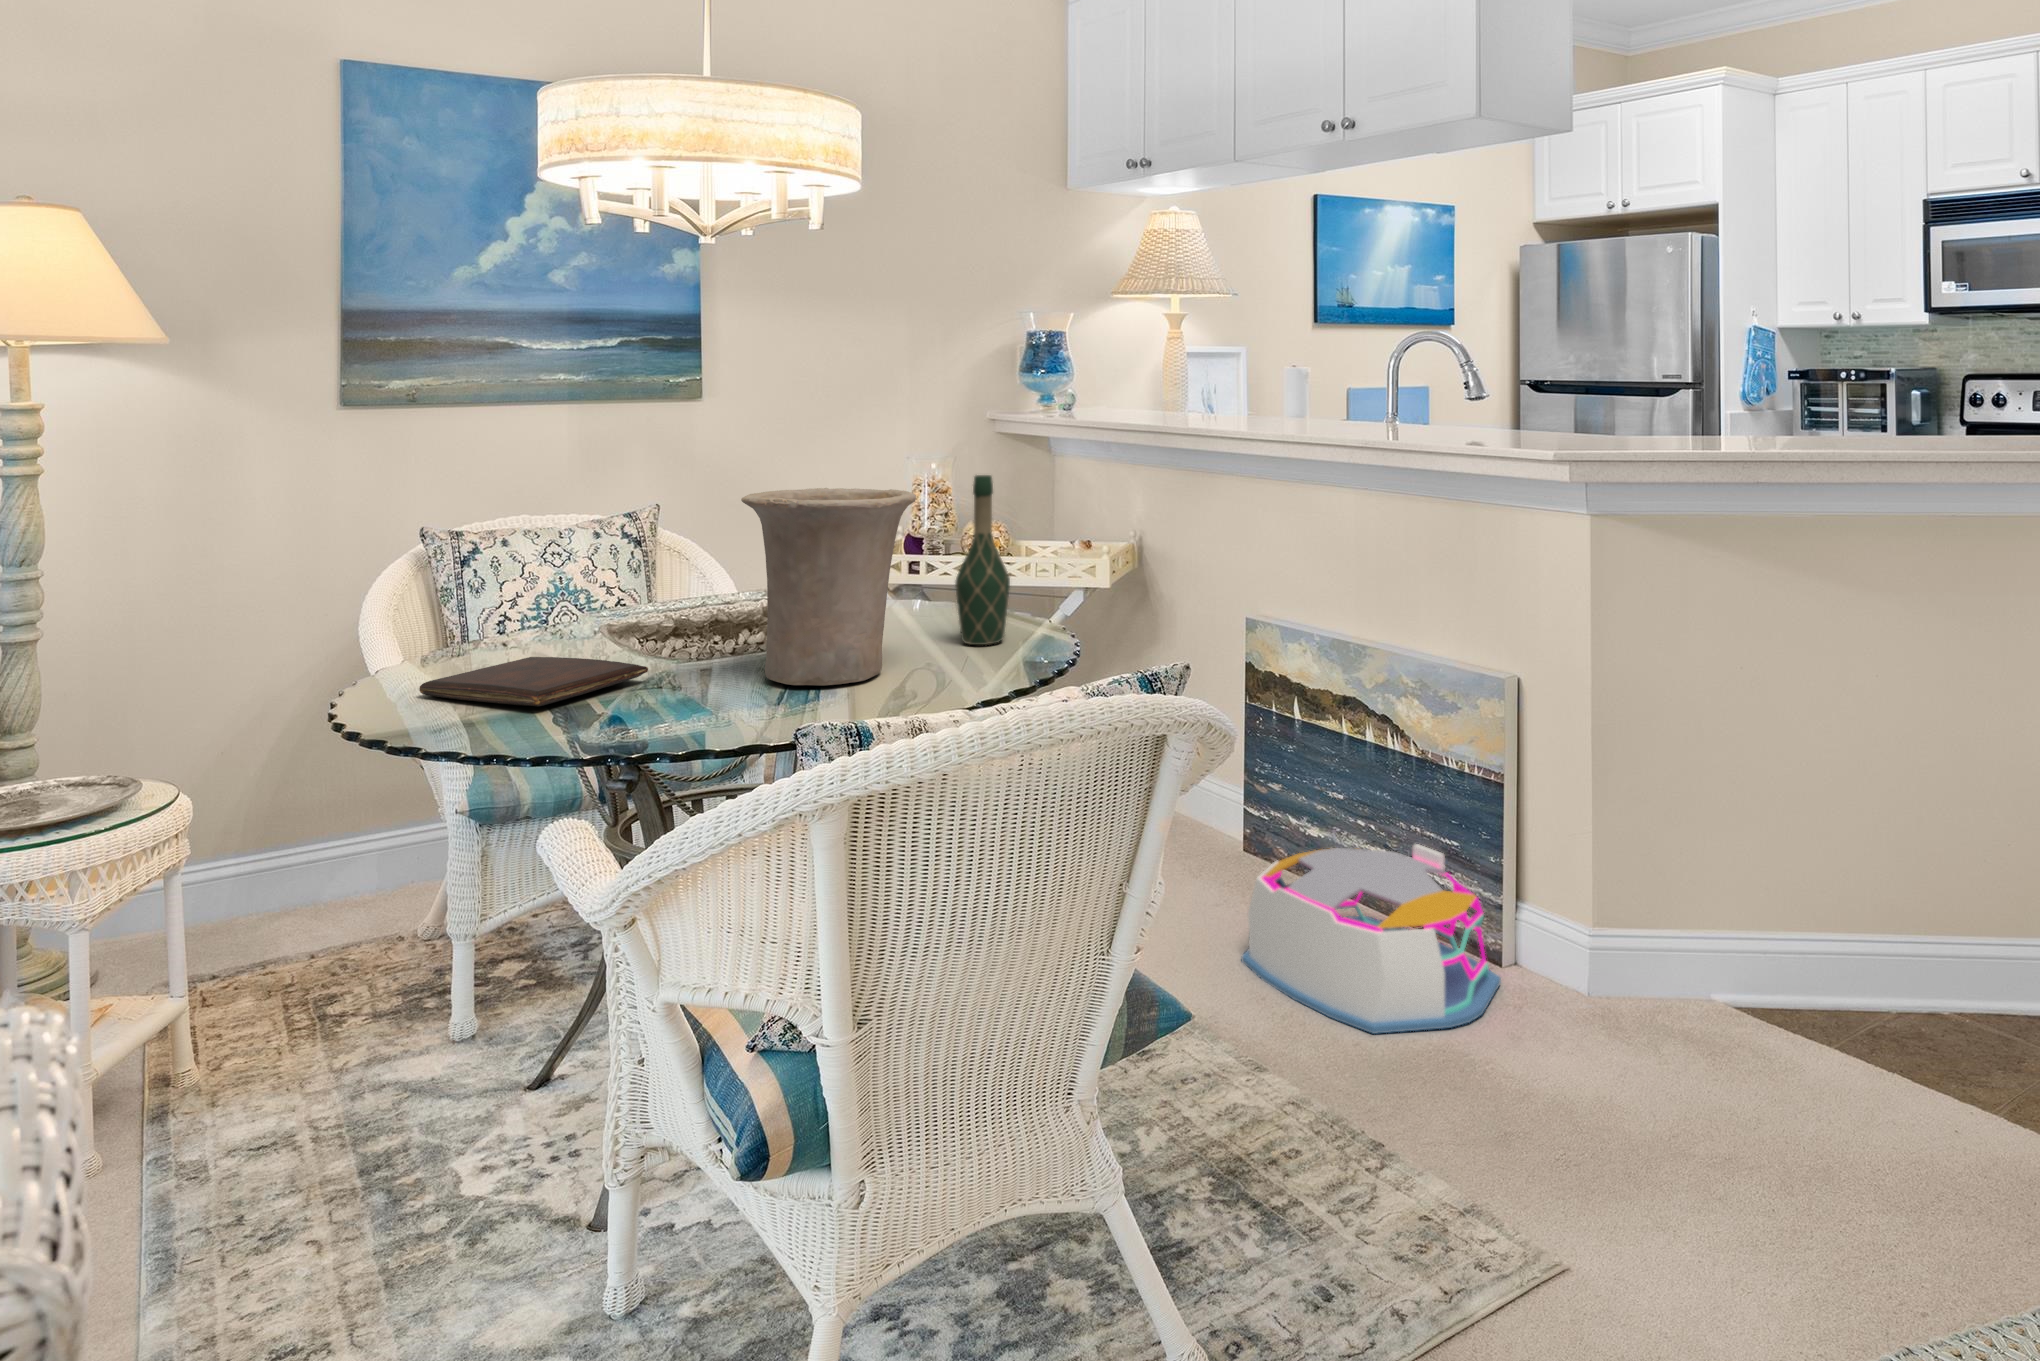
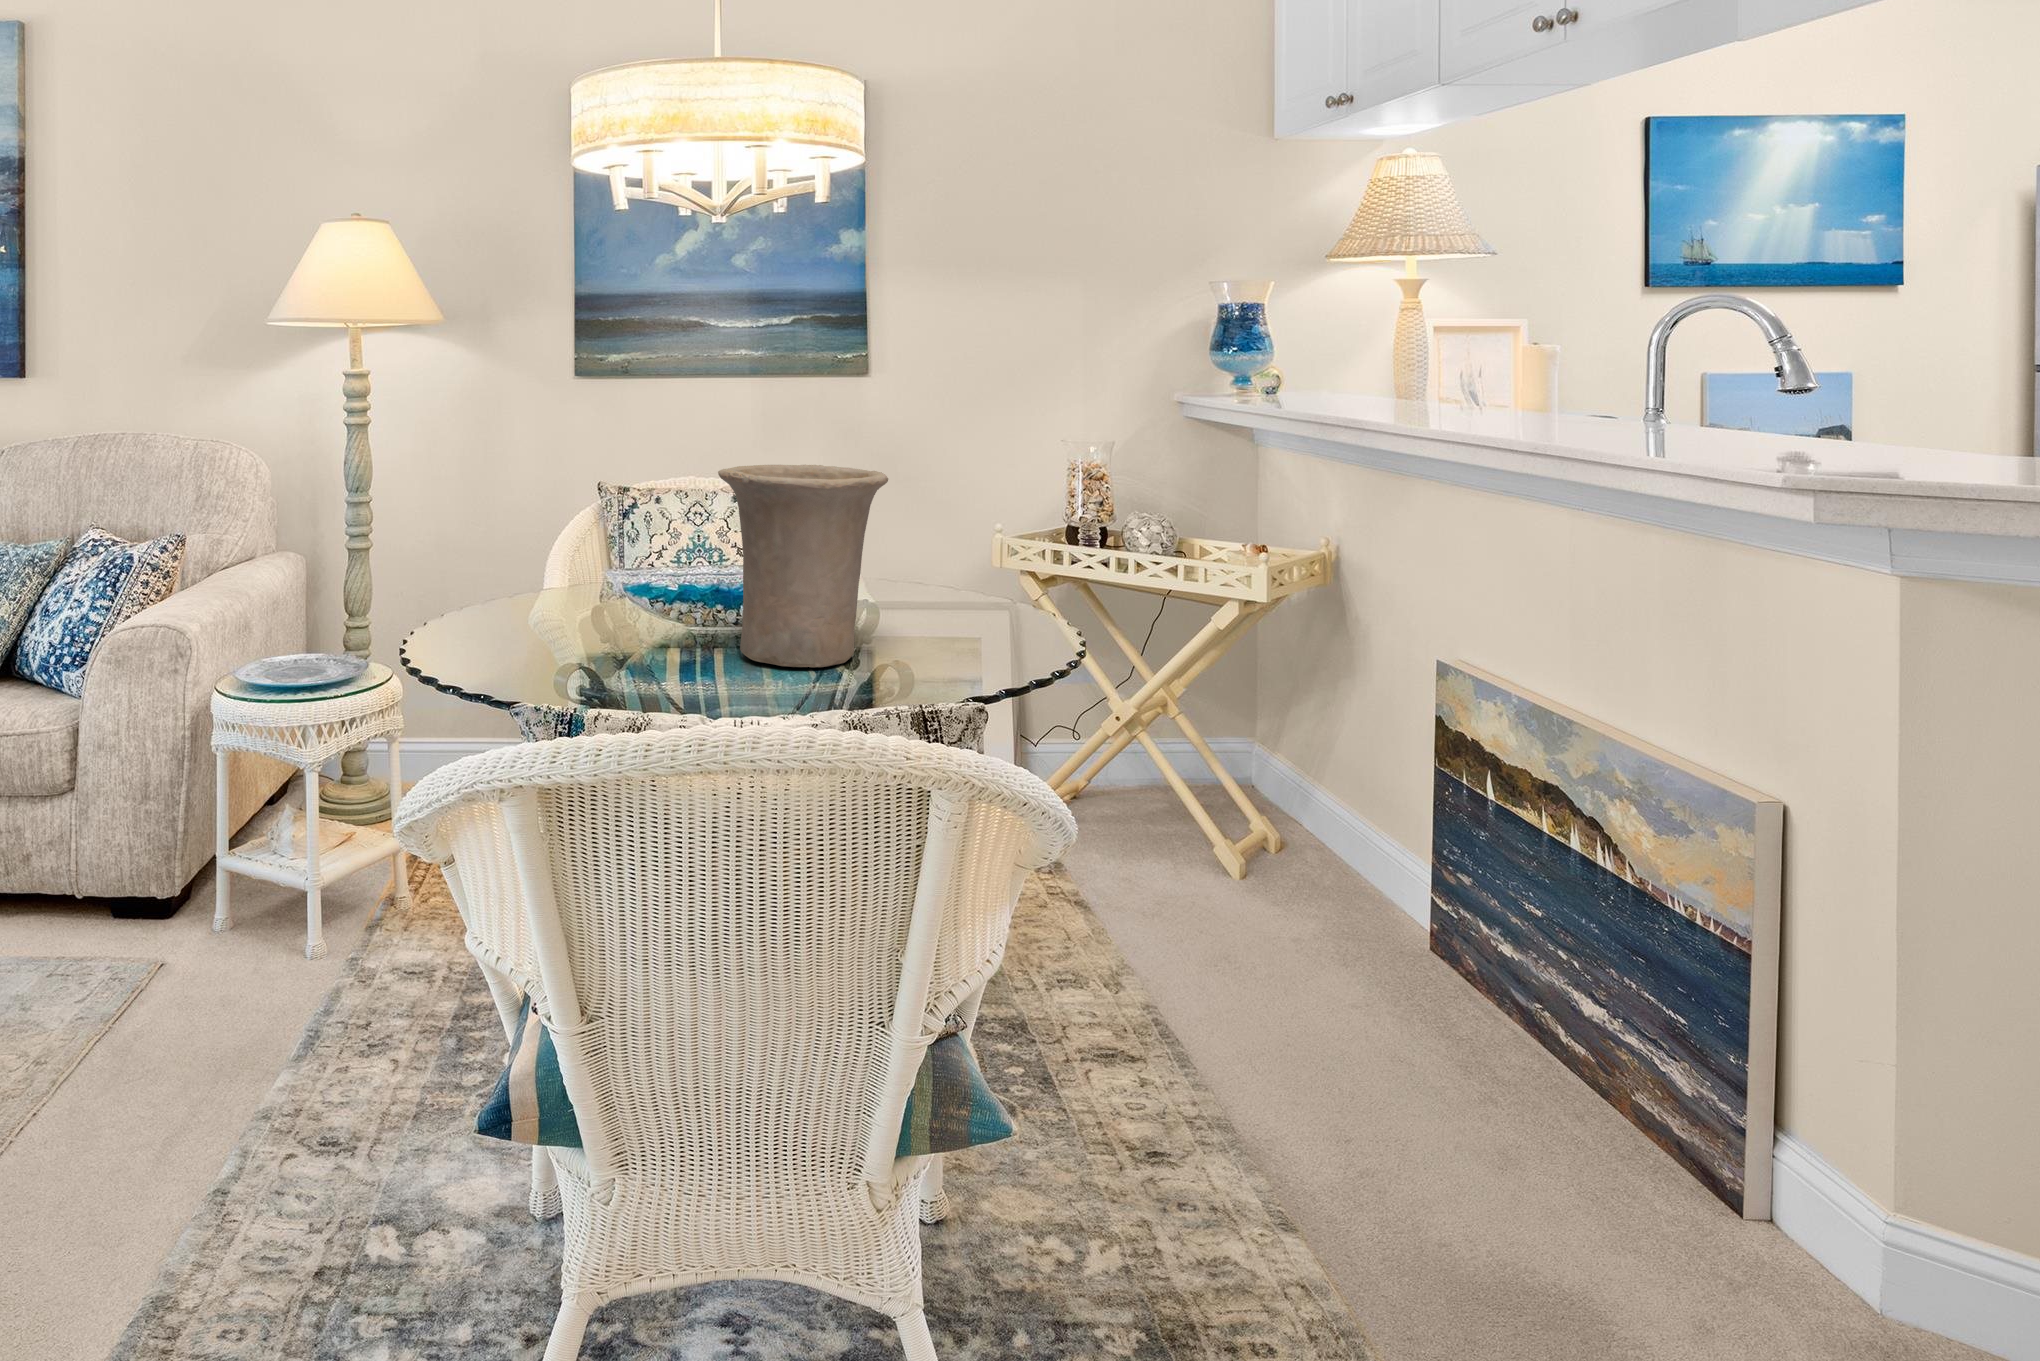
wine bottle: present [955,475,1010,645] -> none [959,461,1019,649]
book: present [419,657,648,707] -> none [484,602,652,647]
storage bin: present [1241,844,1501,1034] -> none [1345,976,1721,1278]

